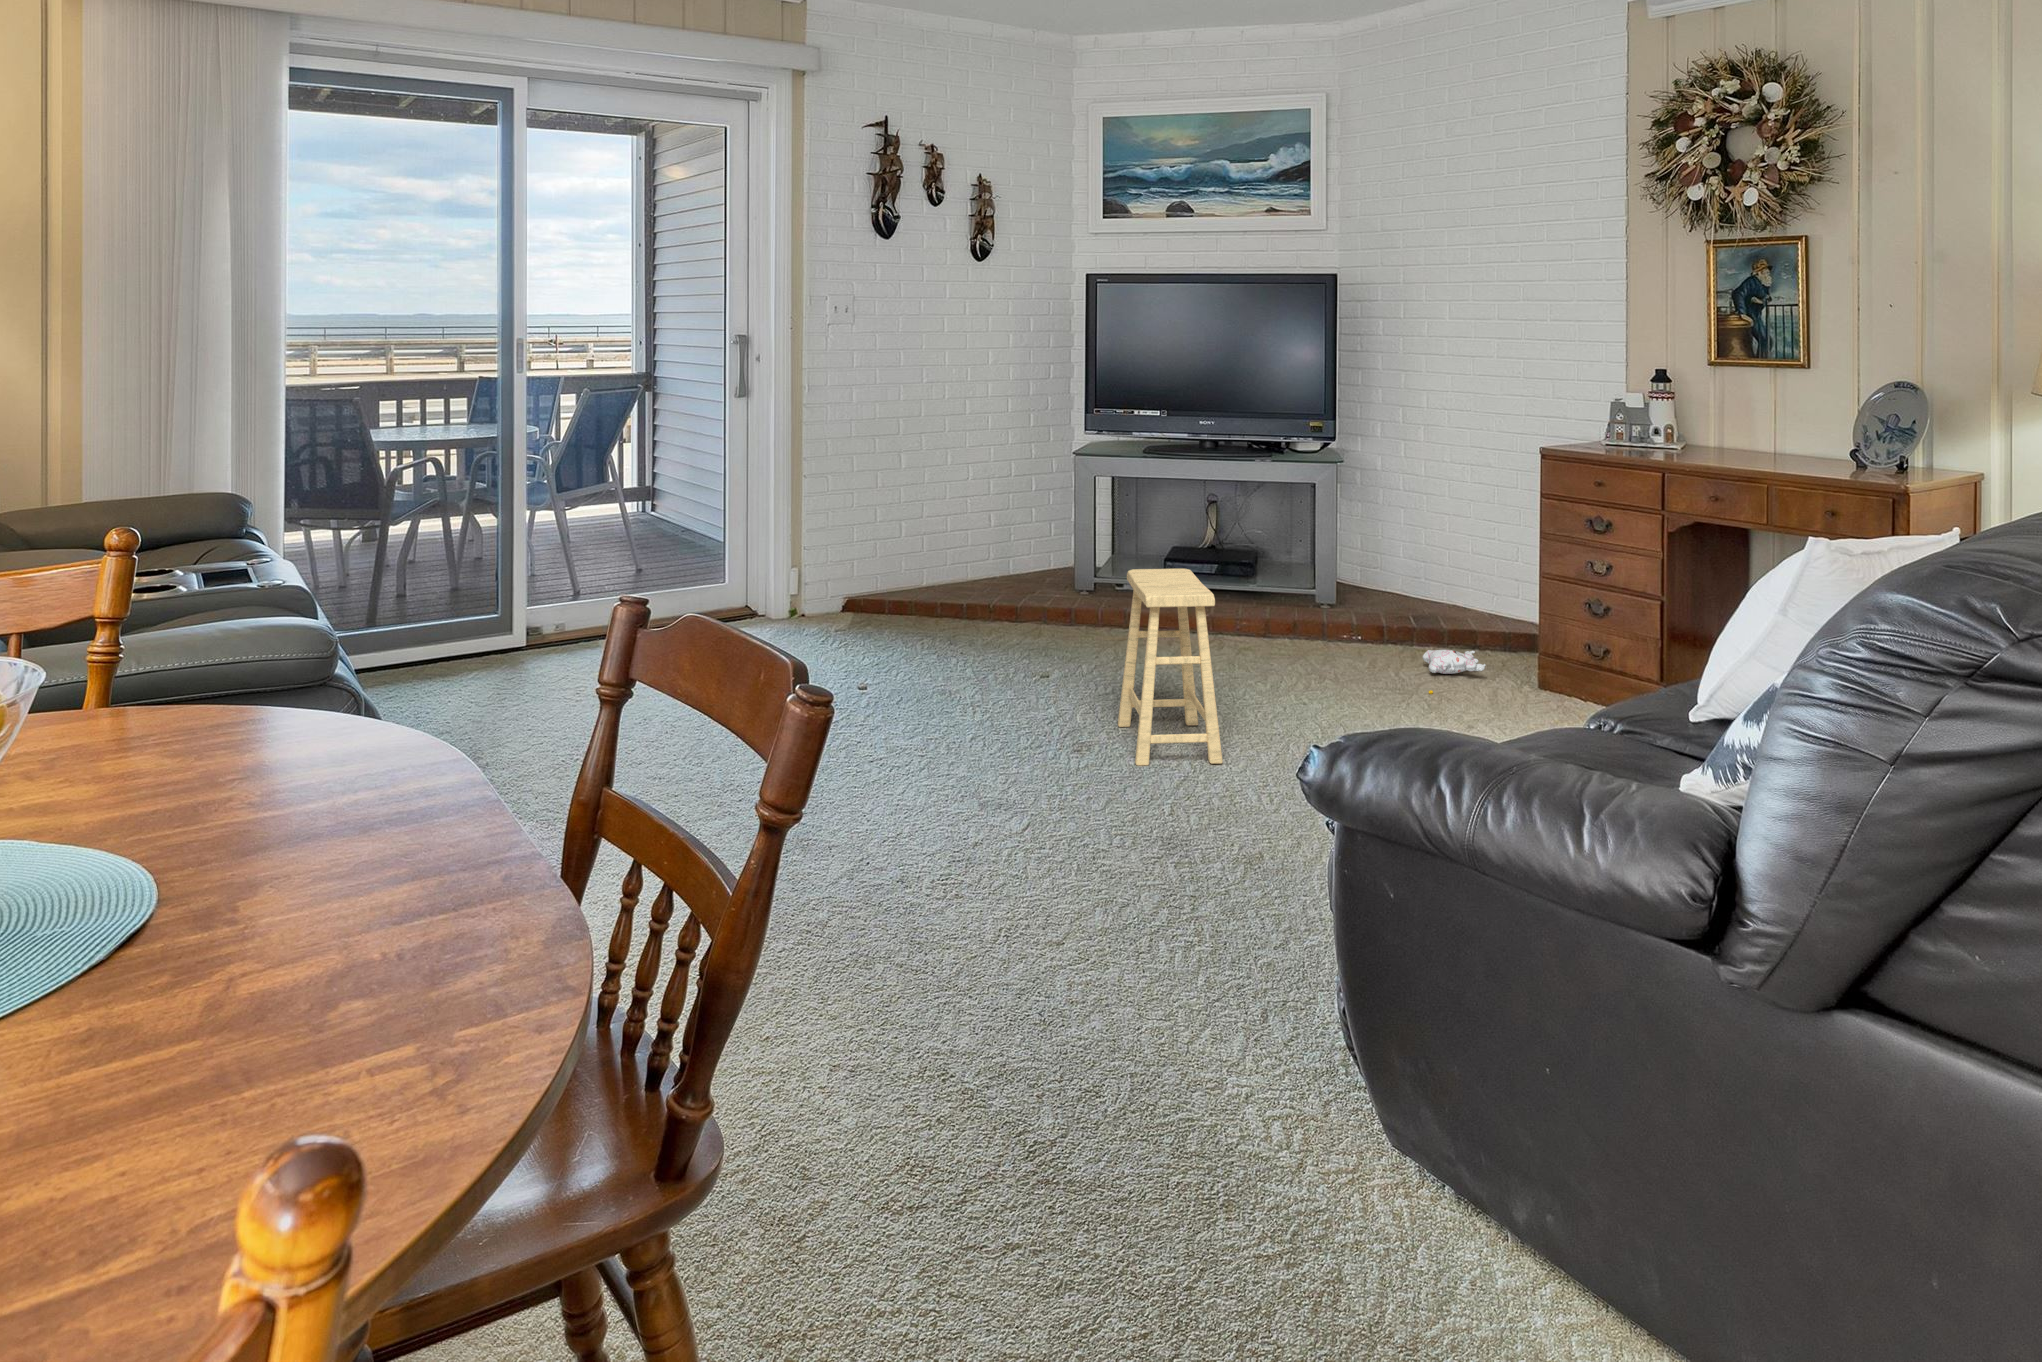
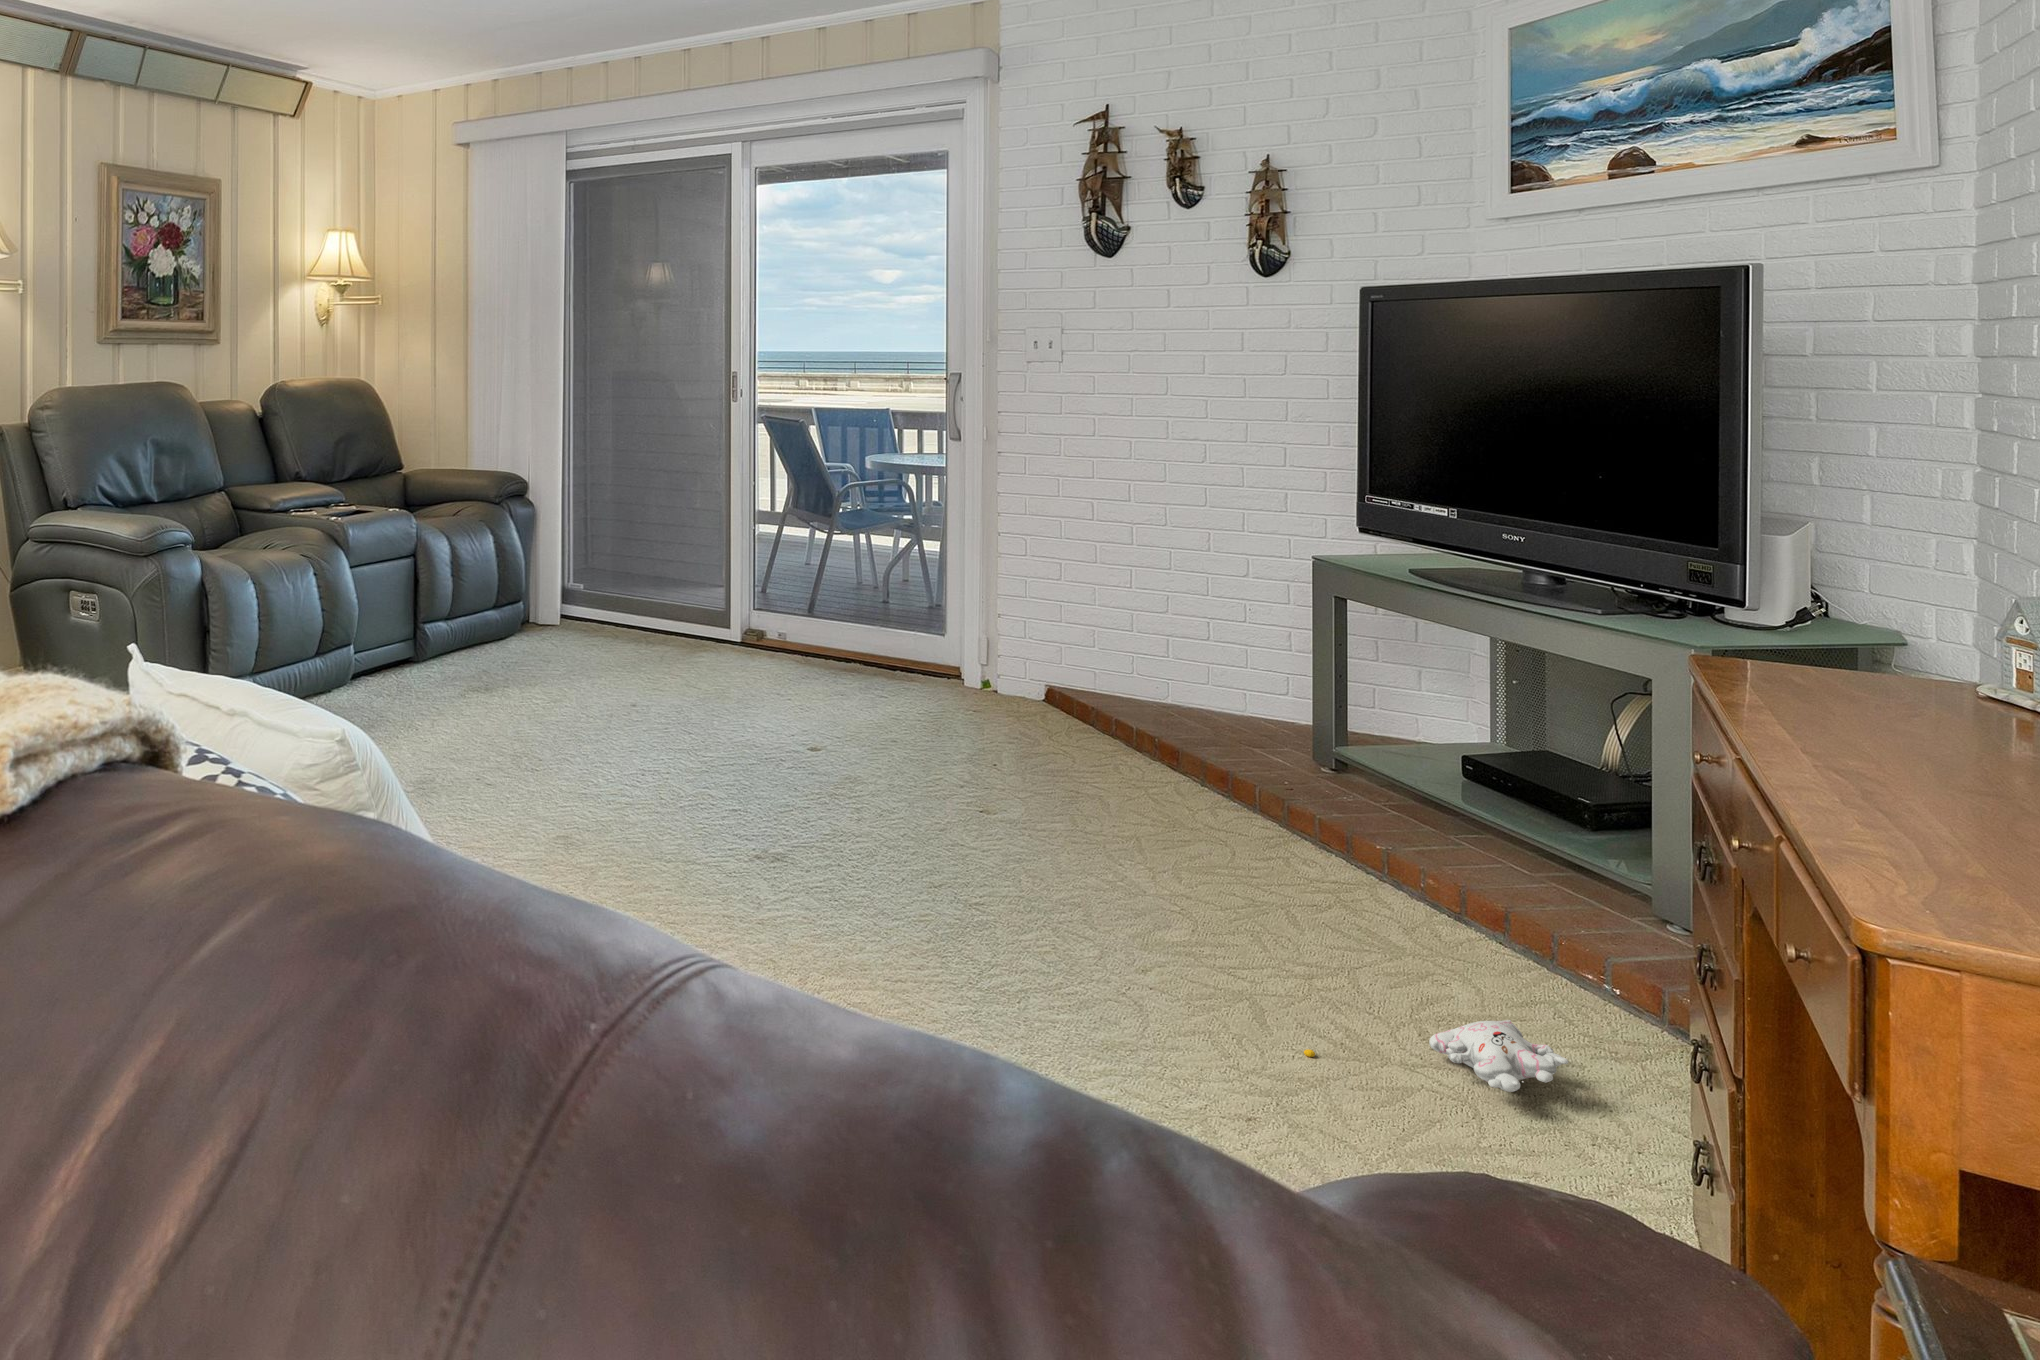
footstool: present [1118,569,1223,766] -> none [667,652,864,907]

